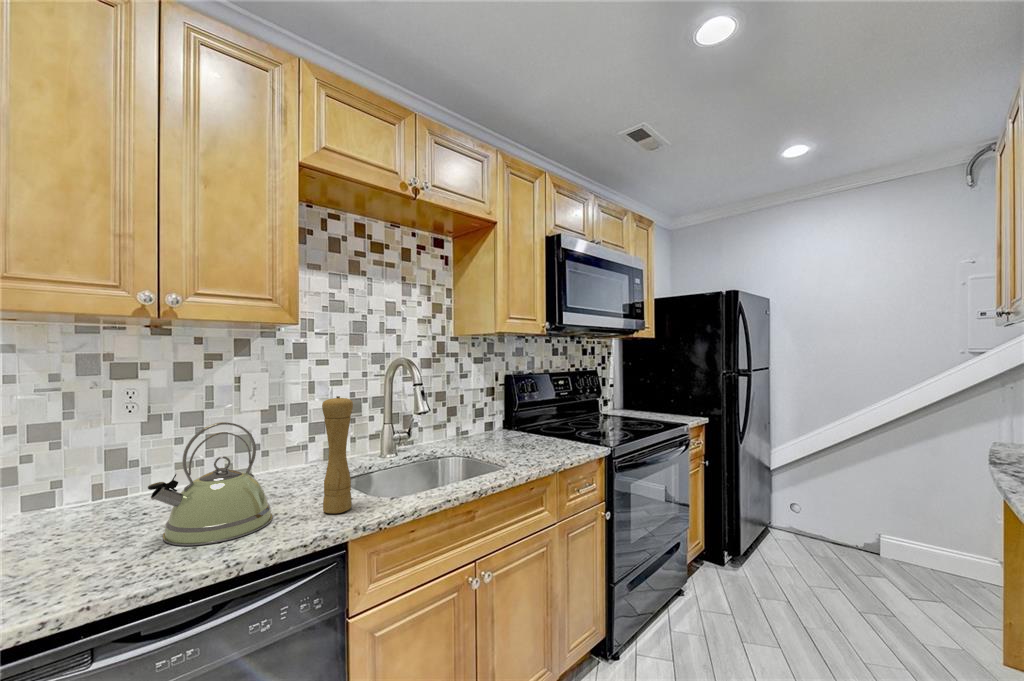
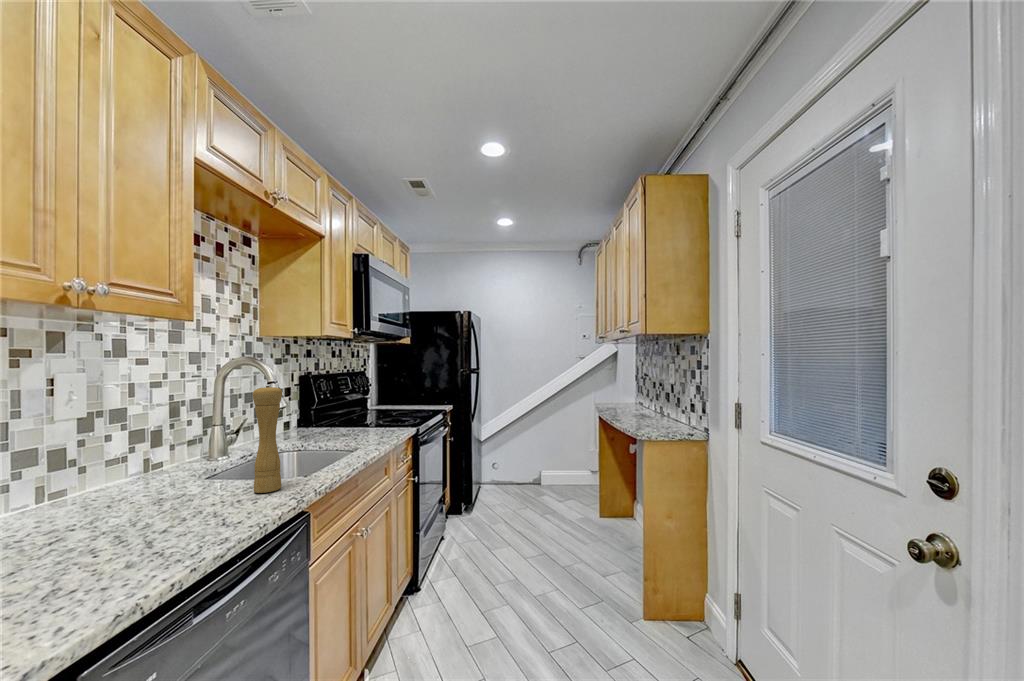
kettle: present [148,422,272,546] -> none [97,415,220,543]

